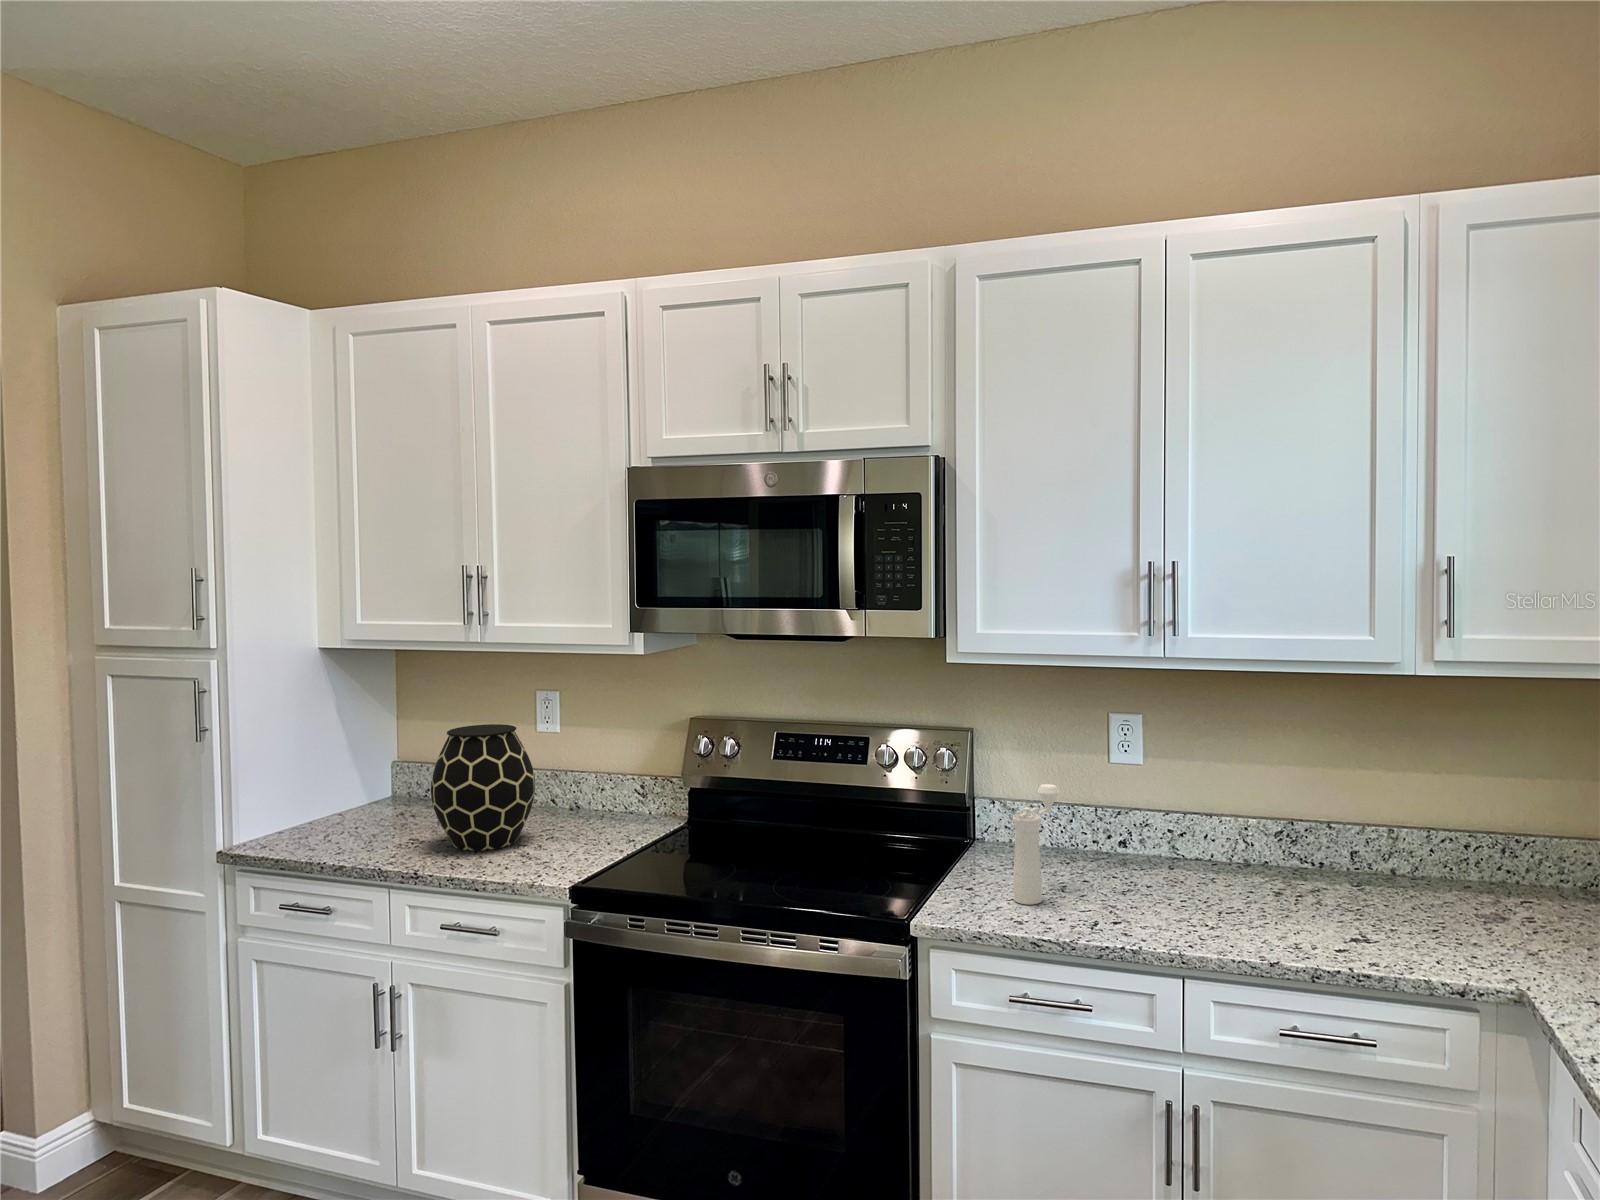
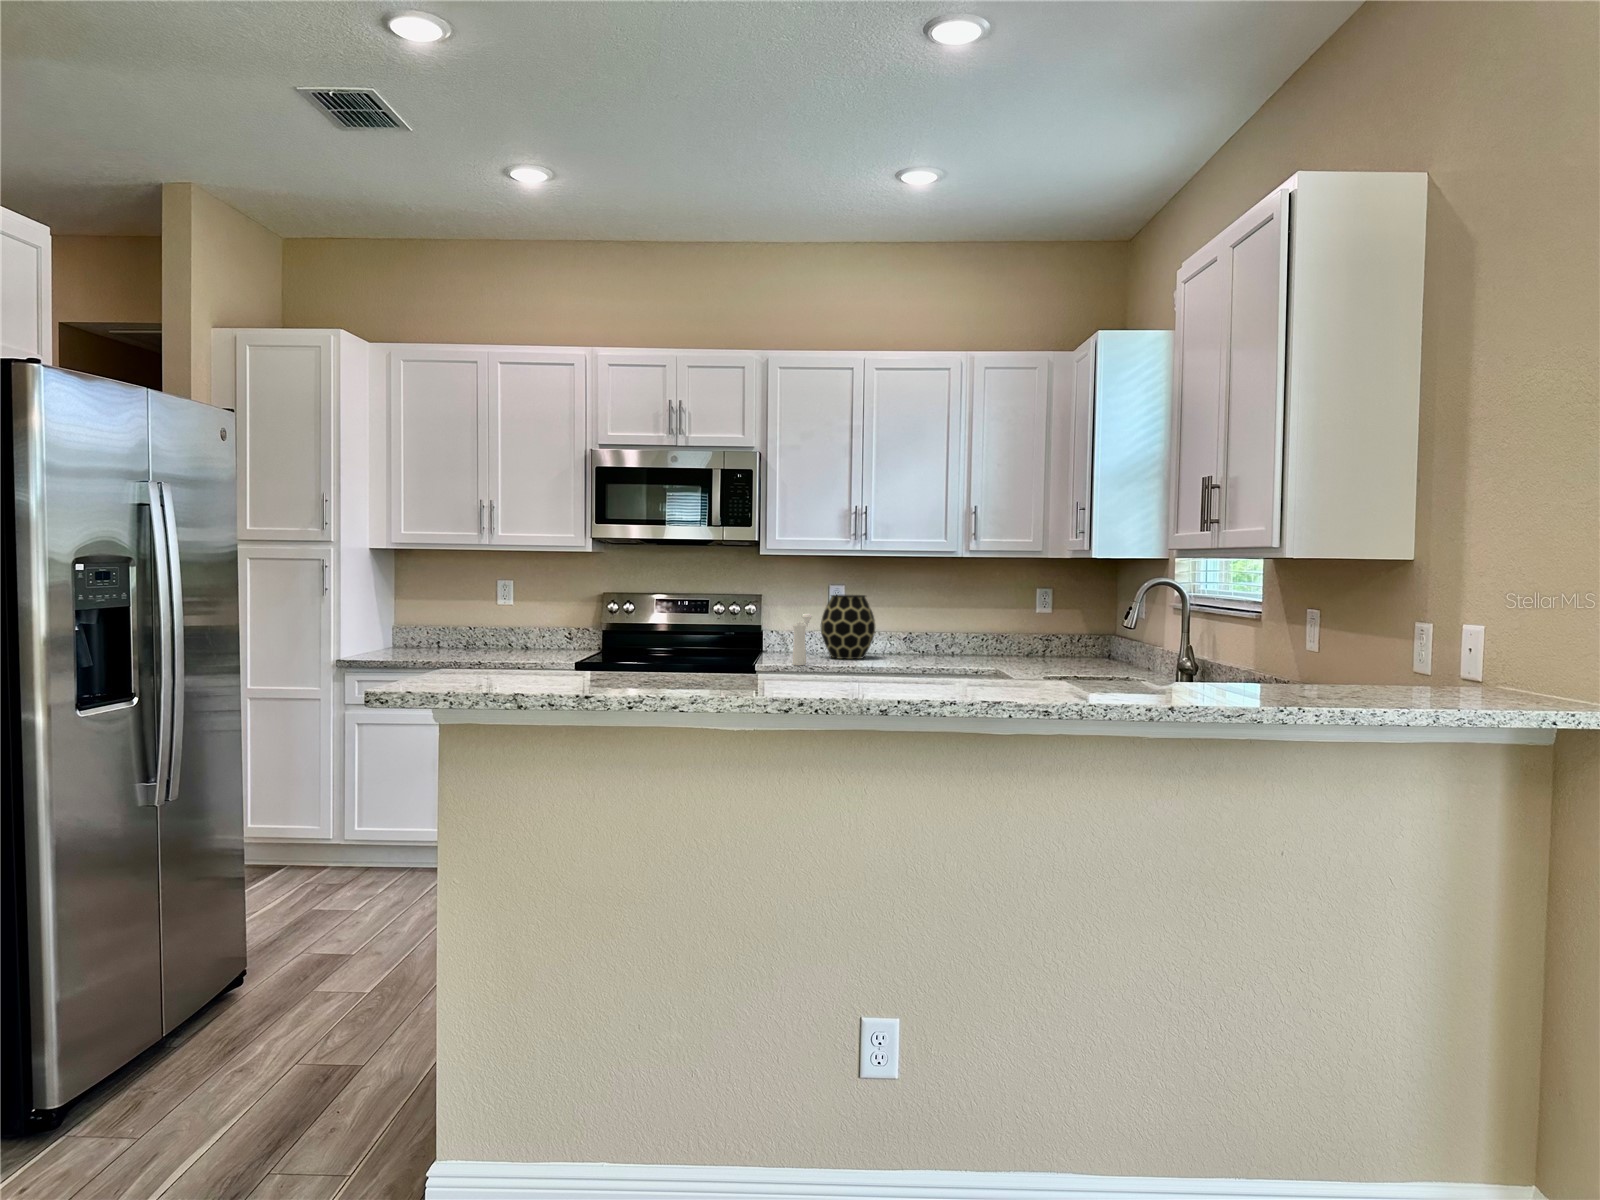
vase: present [431,724,535,851] -> present [821,595,875,659]

